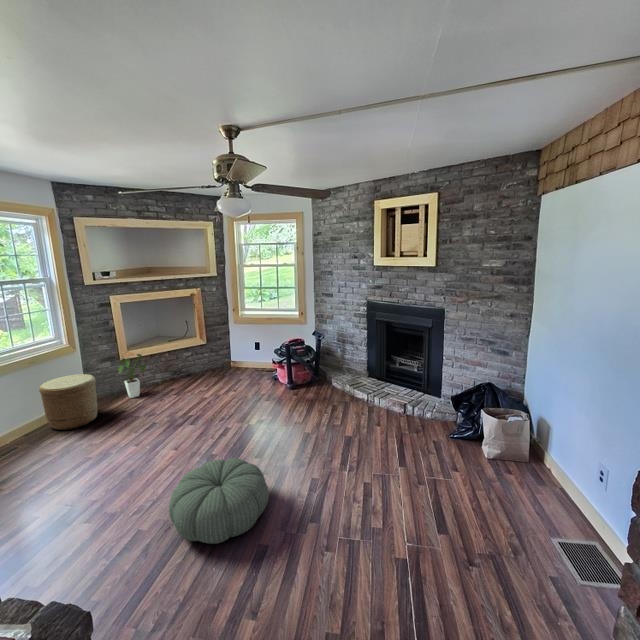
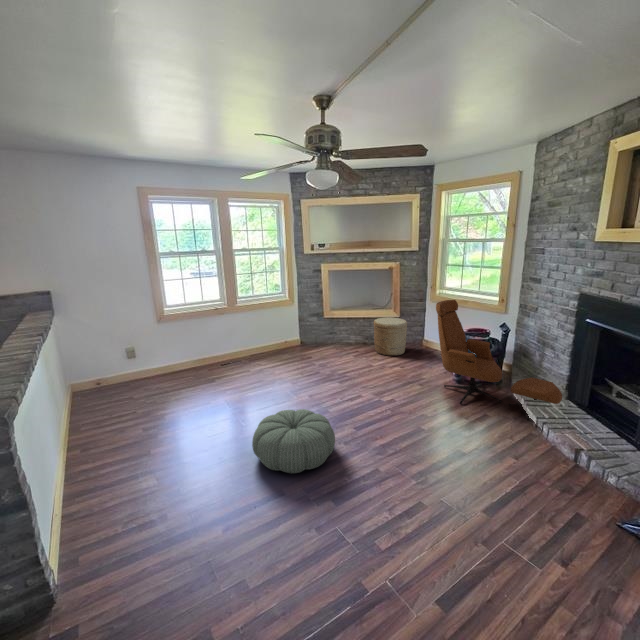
lounge chair: none [271,318,369,404] -> present [436,300,562,420]
house plant: present [117,354,146,398] -> none [317,314,341,351]
woven basket: present [39,374,97,430] -> present [373,317,407,356]

